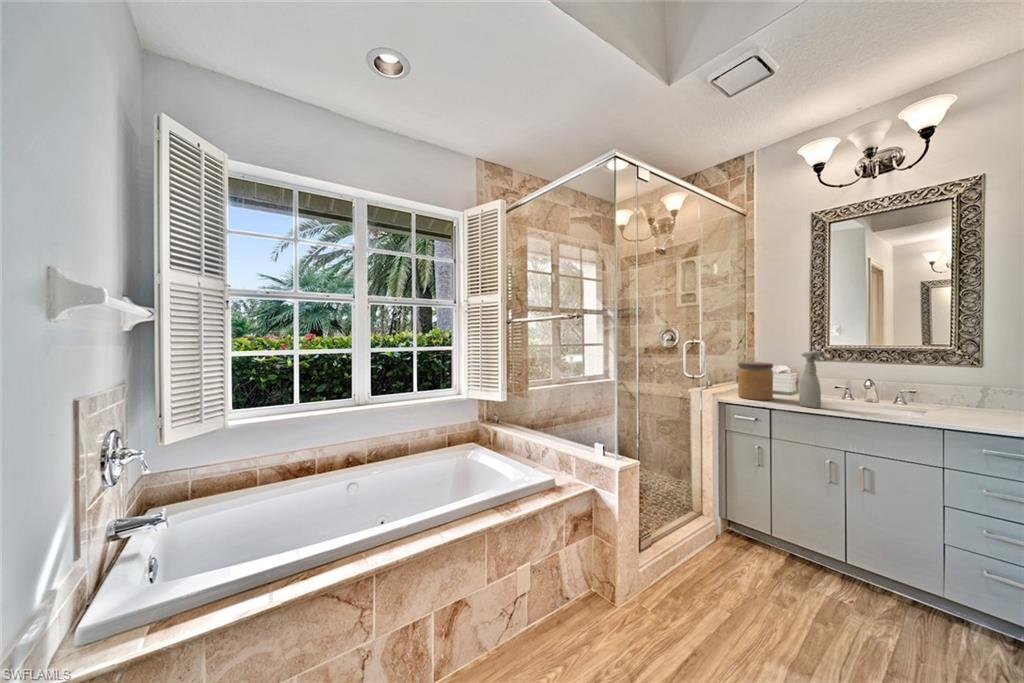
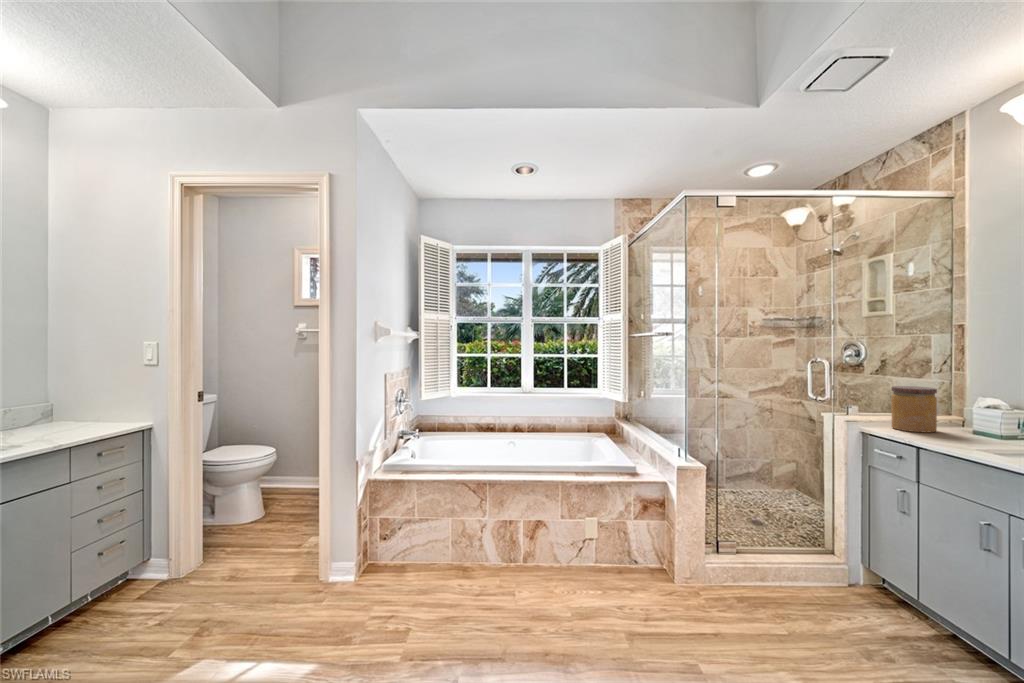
spray bottle: present [799,351,821,408] -> none [940,375,959,443]

